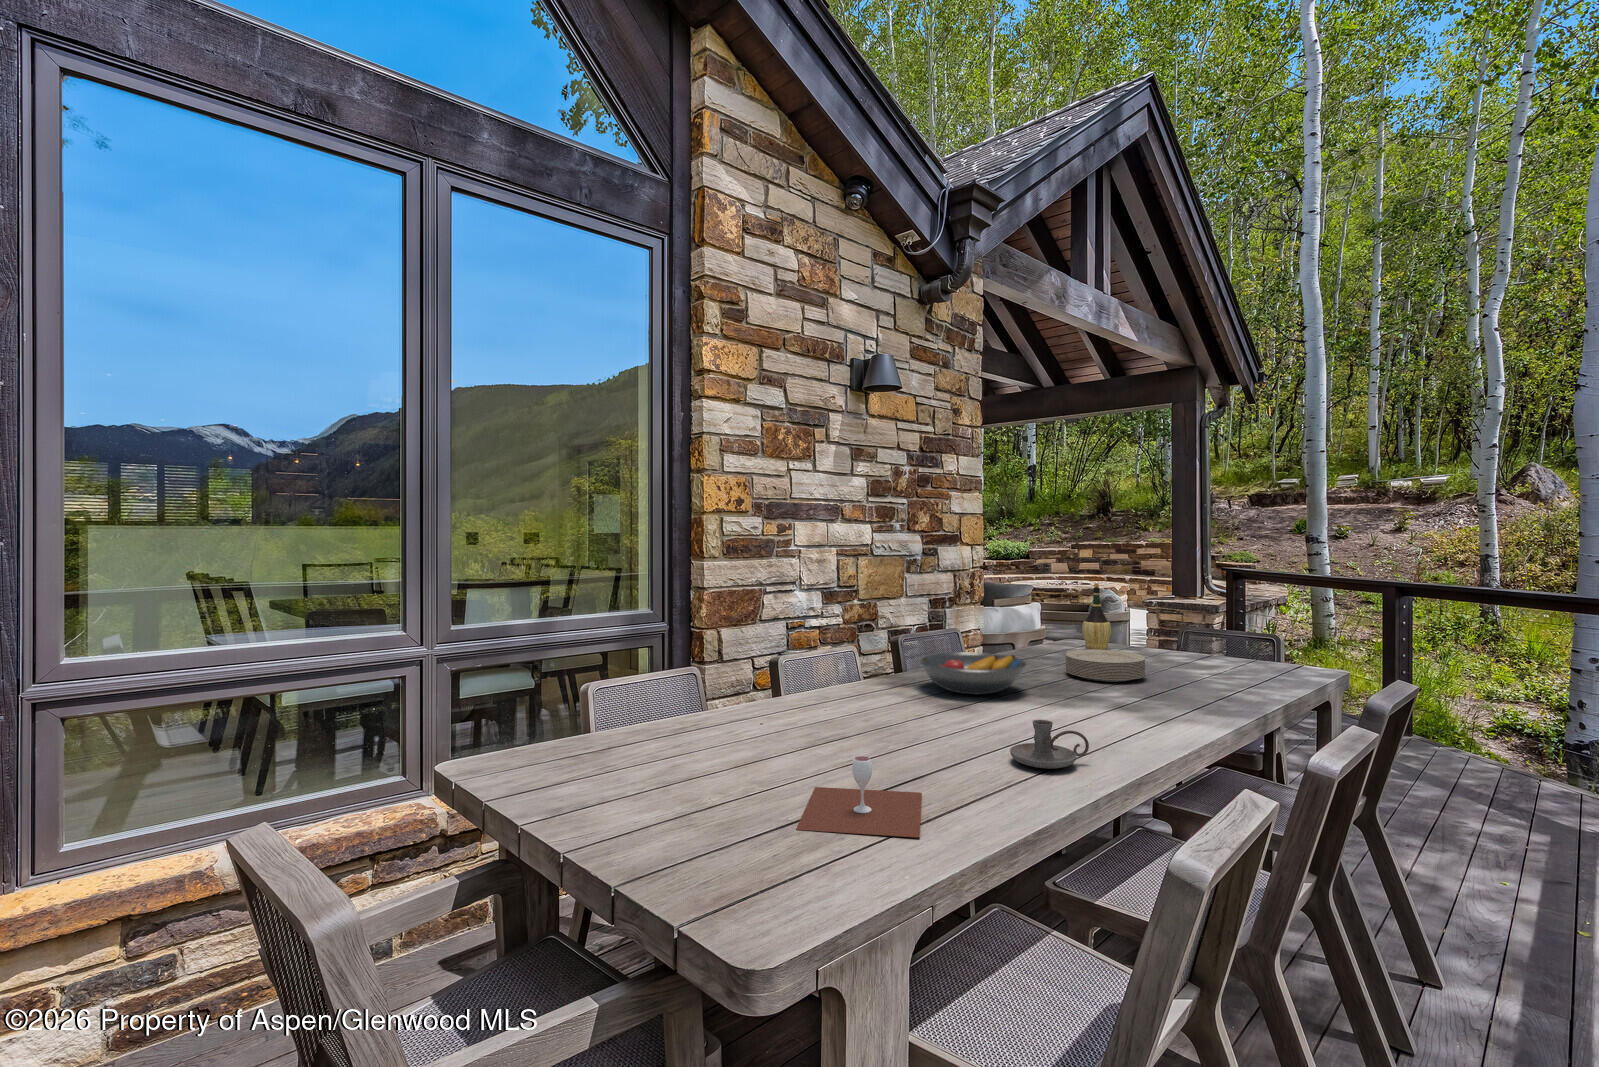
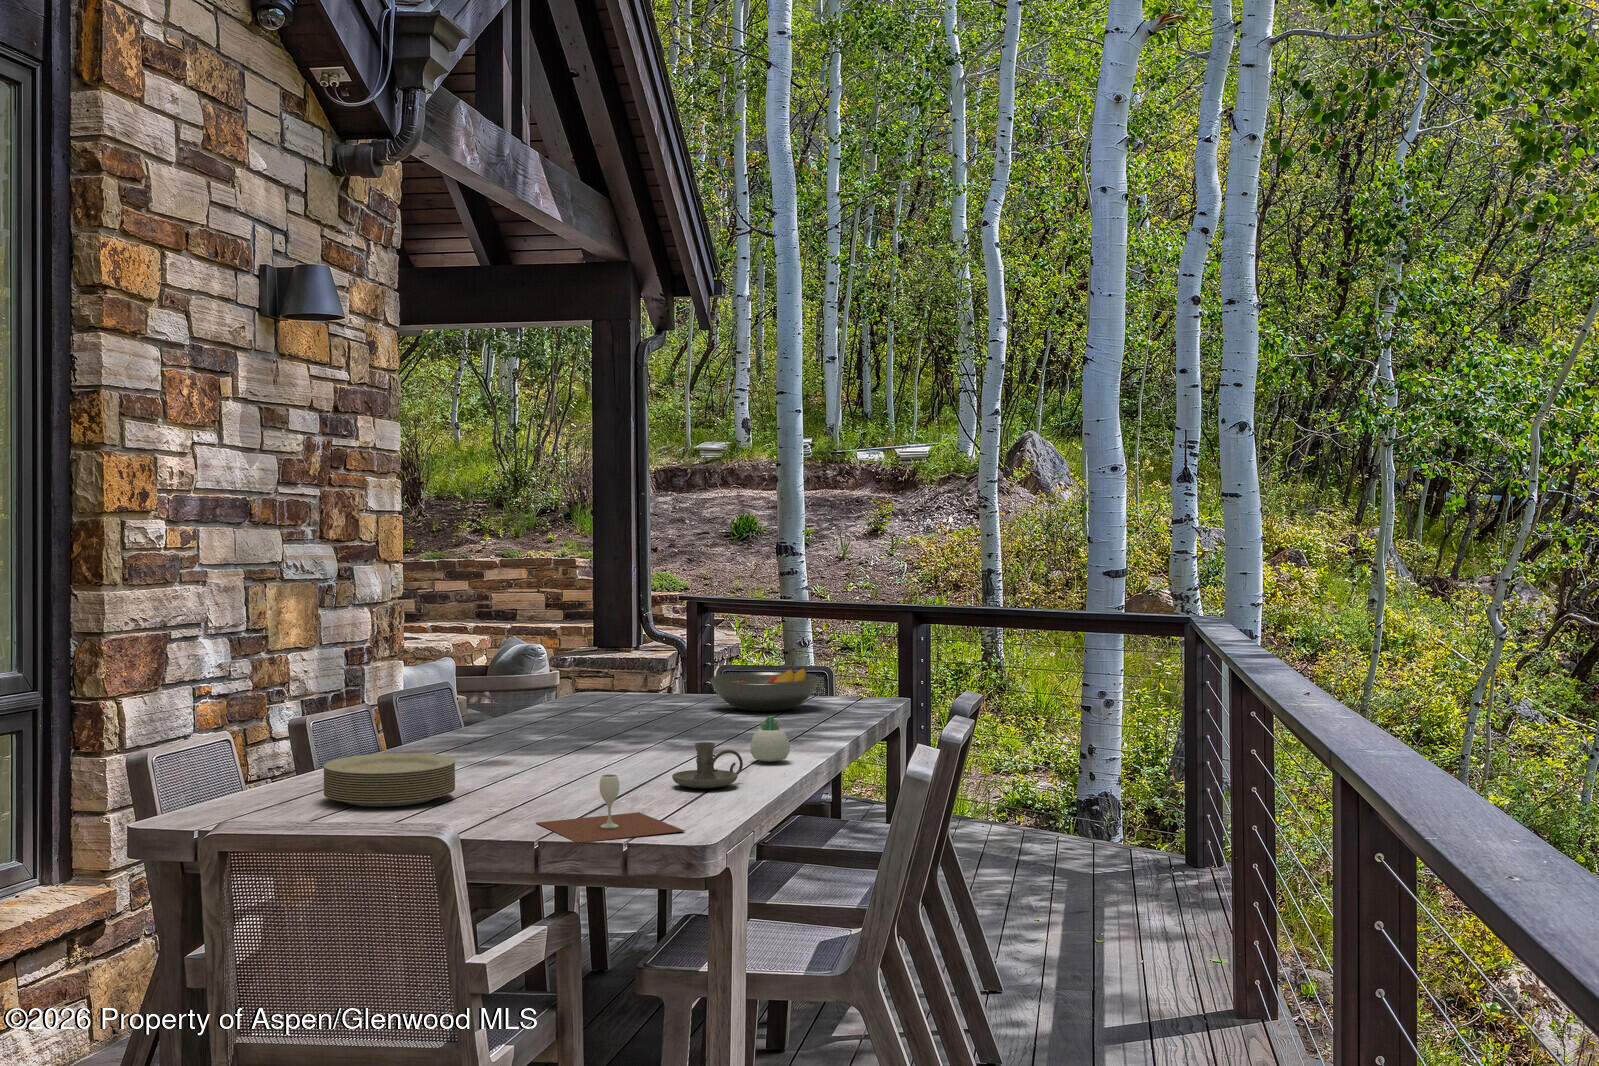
wine bottle: present [1082,583,1111,650] -> none [584,610,622,702]
plate: present [1066,649,1145,682] -> present [323,753,455,807]
fruit bowl: present [919,652,1026,694] -> present [710,668,820,711]
succulent planter: none [1131,694,1174,739] -> present [750,716,790,762]

